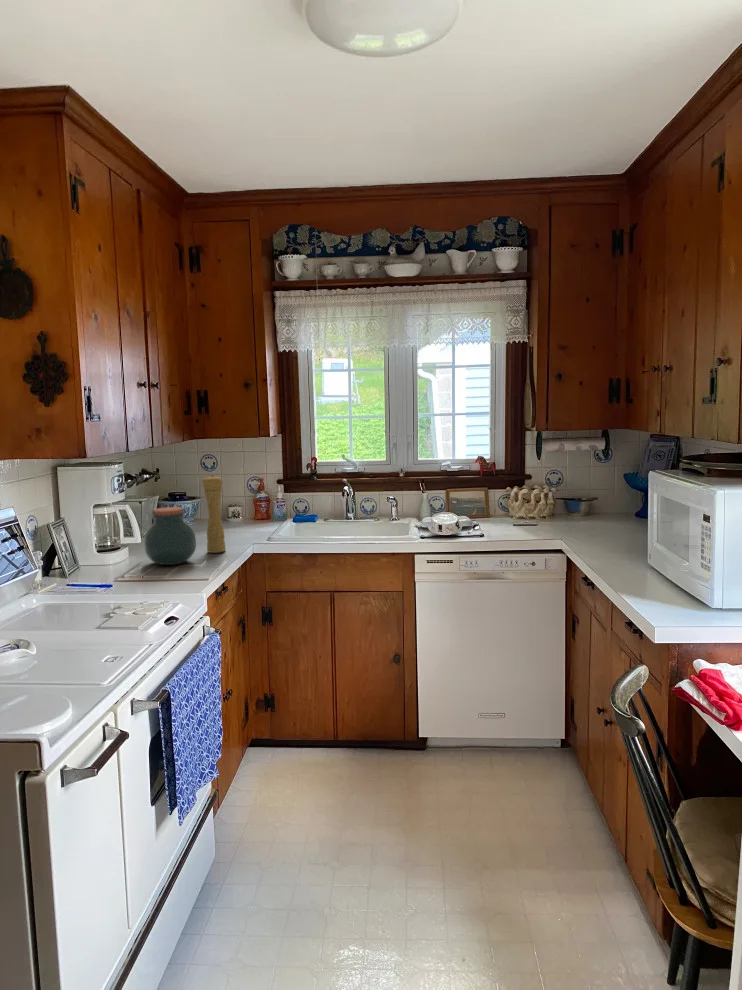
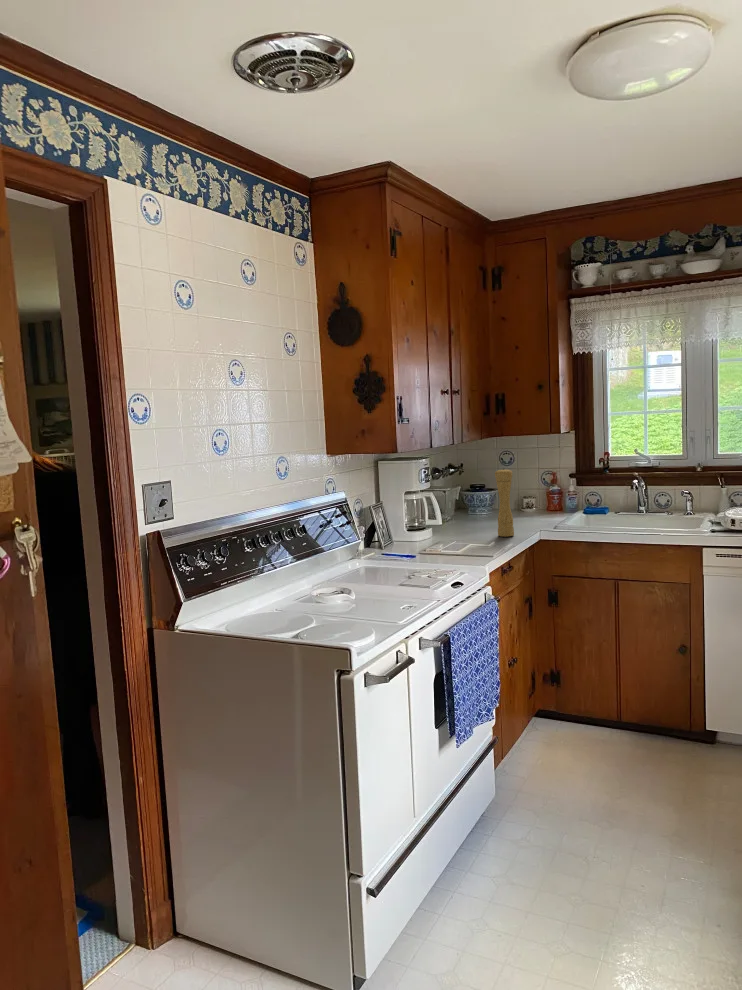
jar: present [144,507,196,565] -> none [444,495,487,544]

